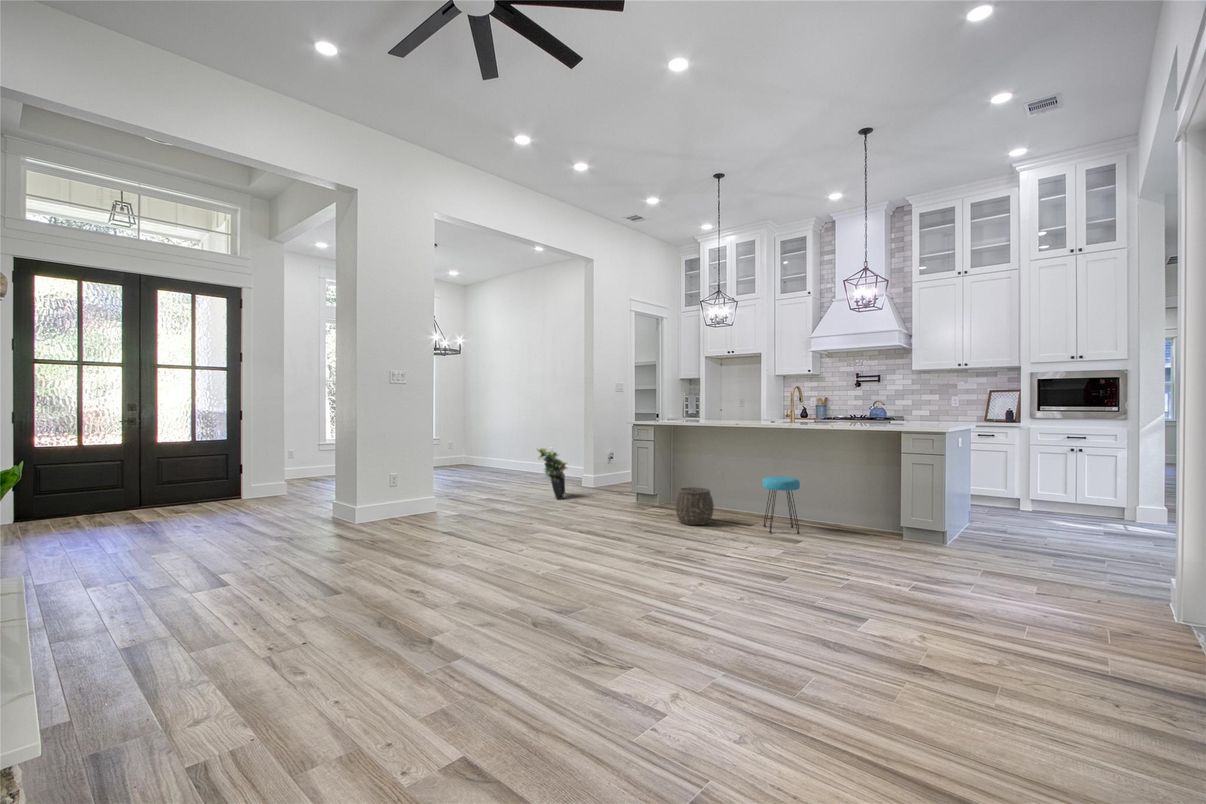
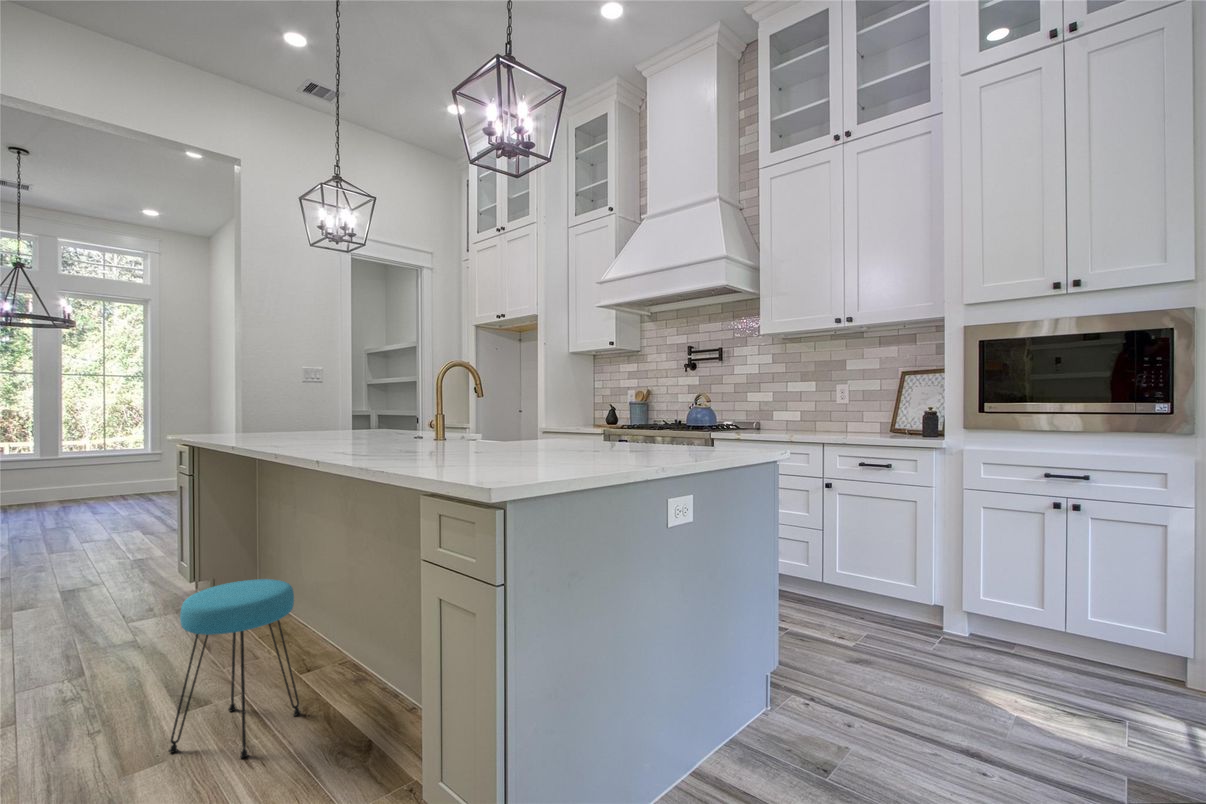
potted plant: present [536,447,567,499] -> none [37,475,116,578]
woven basket: present [675,487,714,525] -> none [47,589,171,699]

